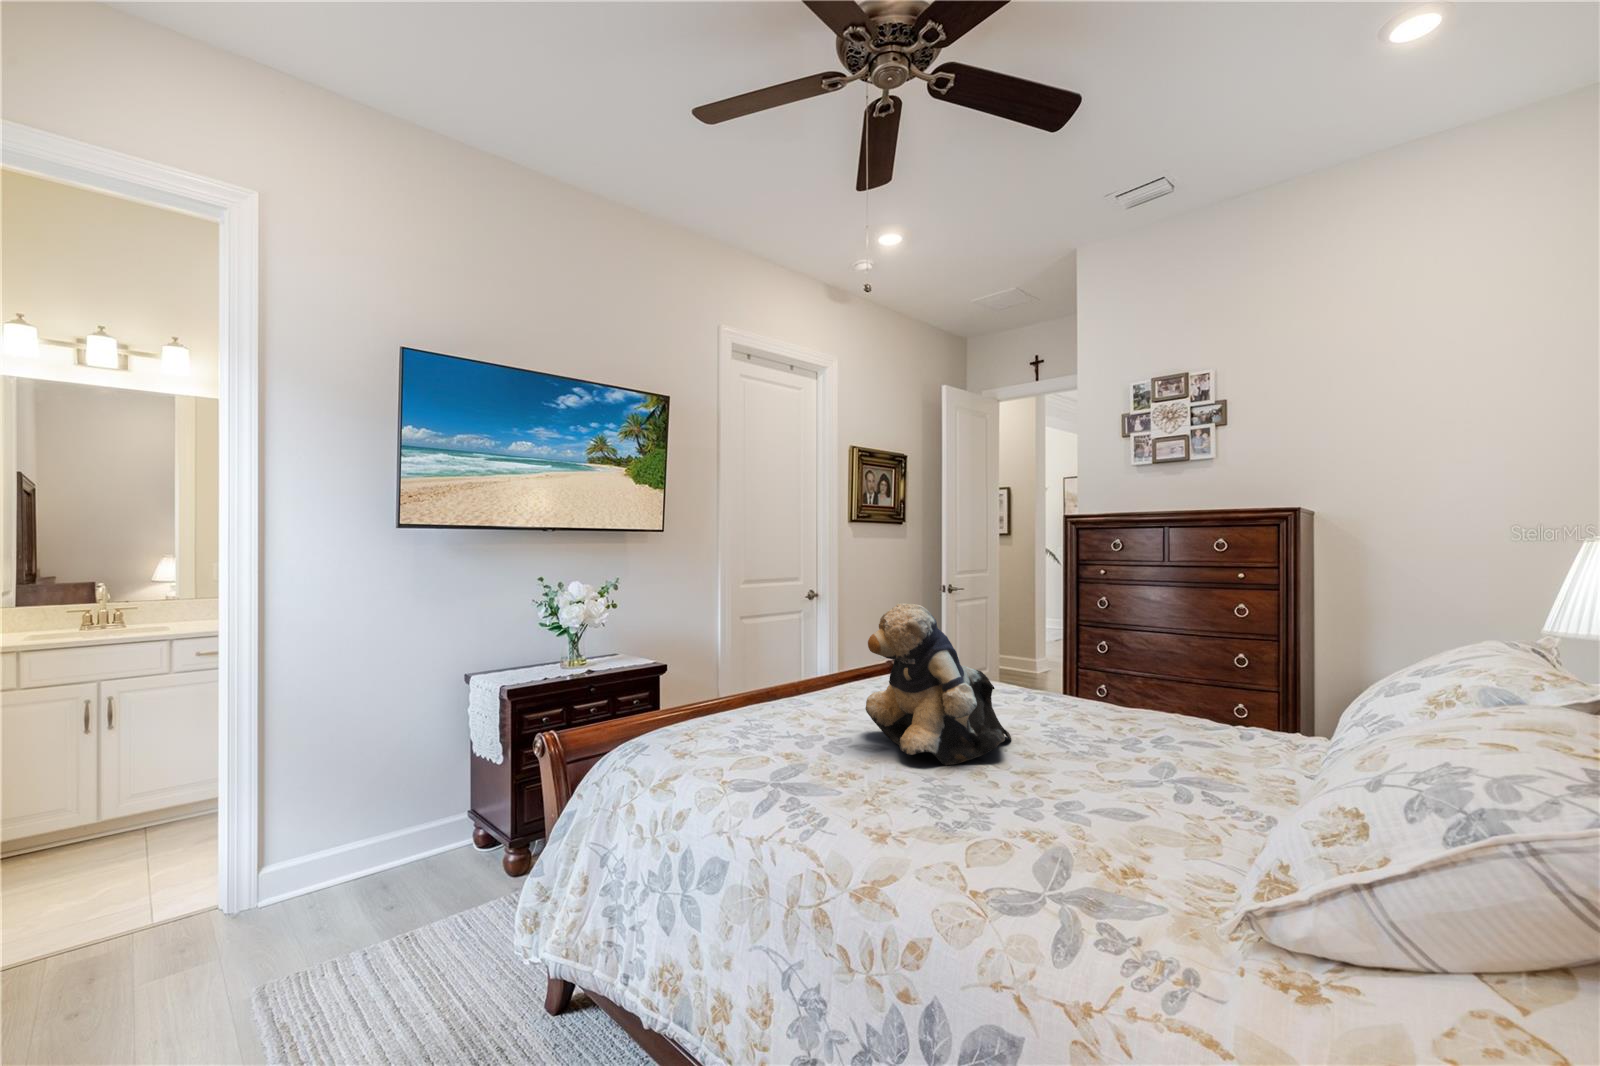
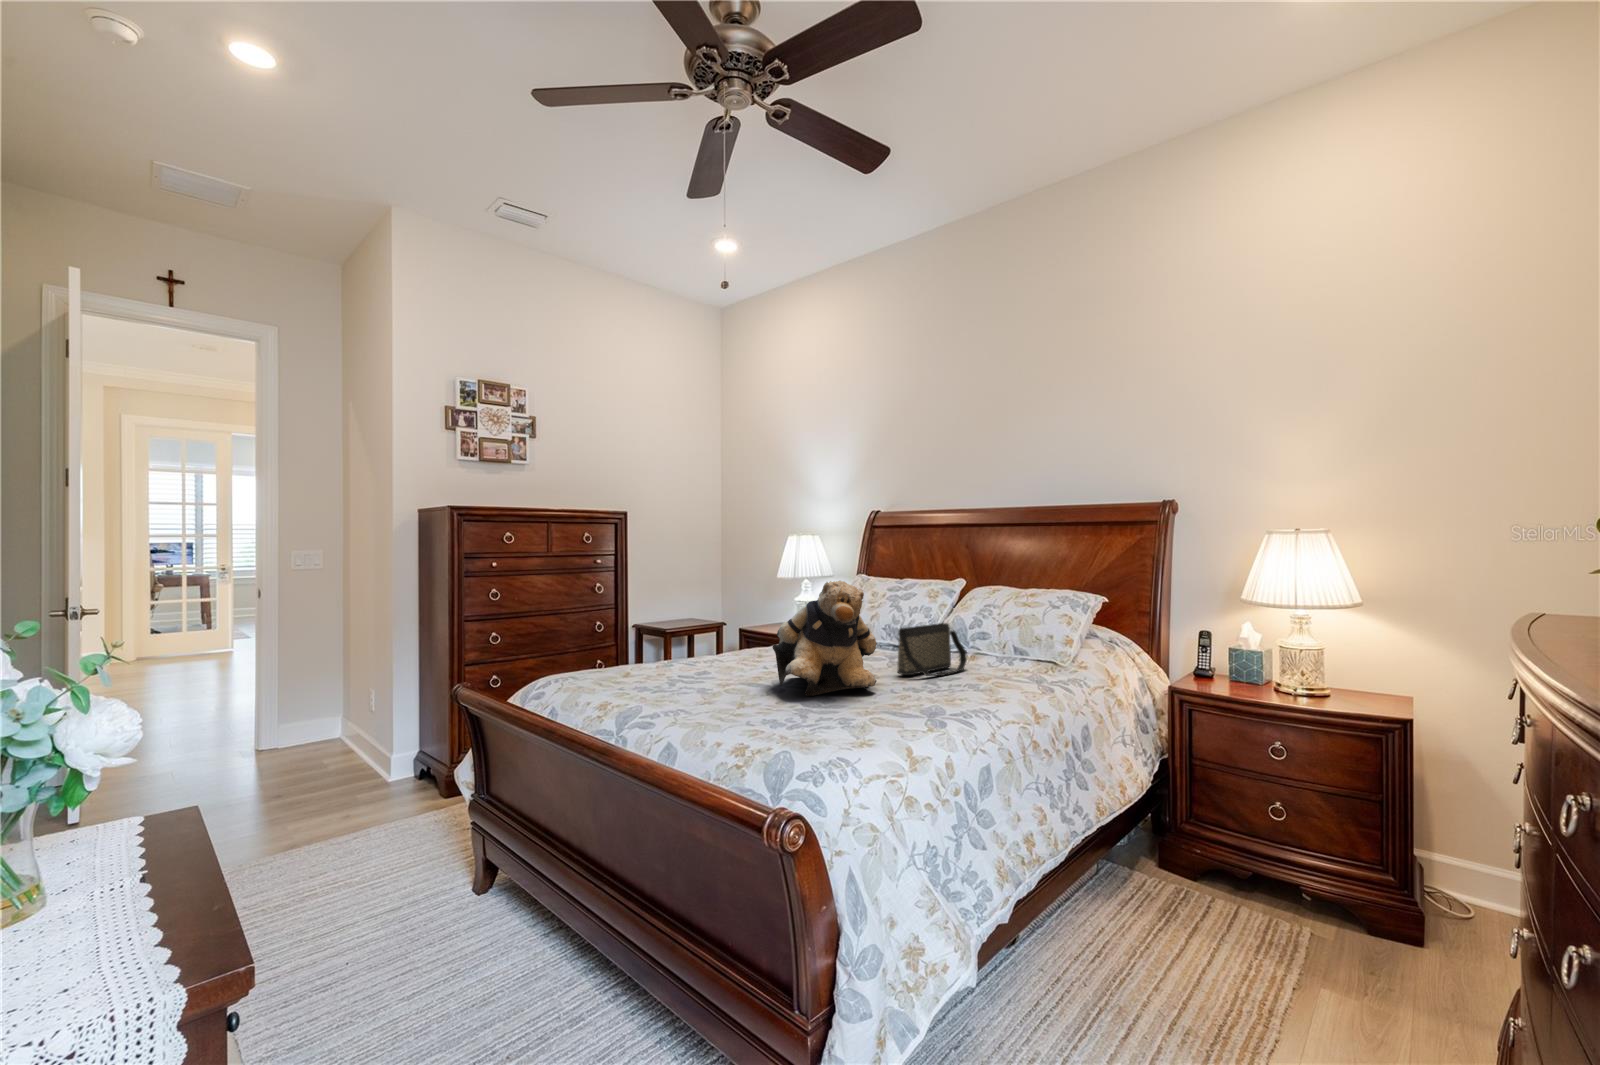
handbag: none [1038,705,1203,836] -> present [897,623,967,676]

